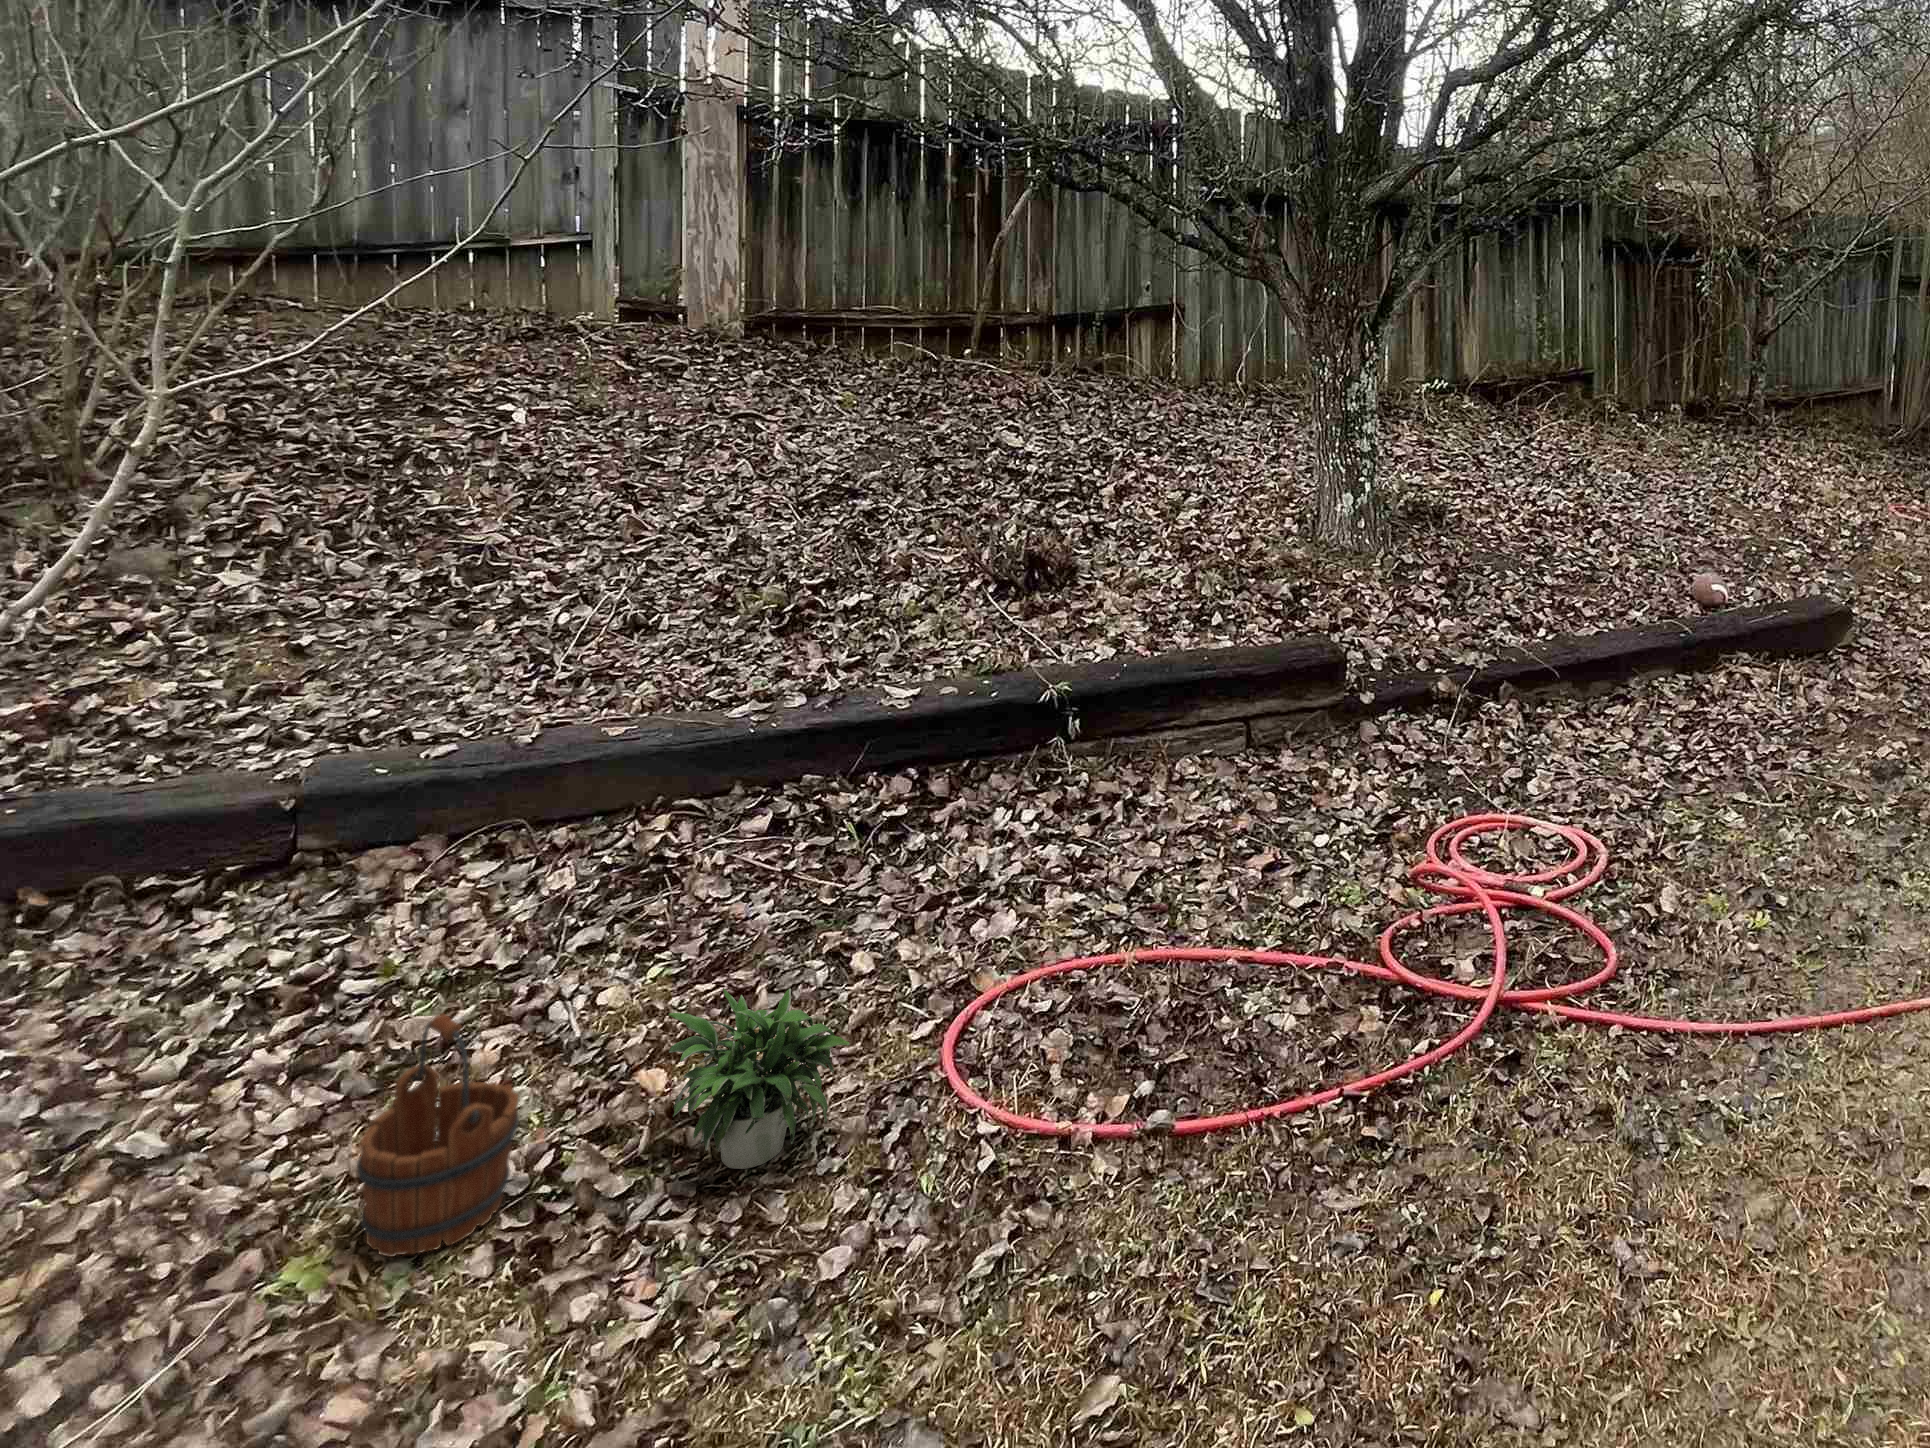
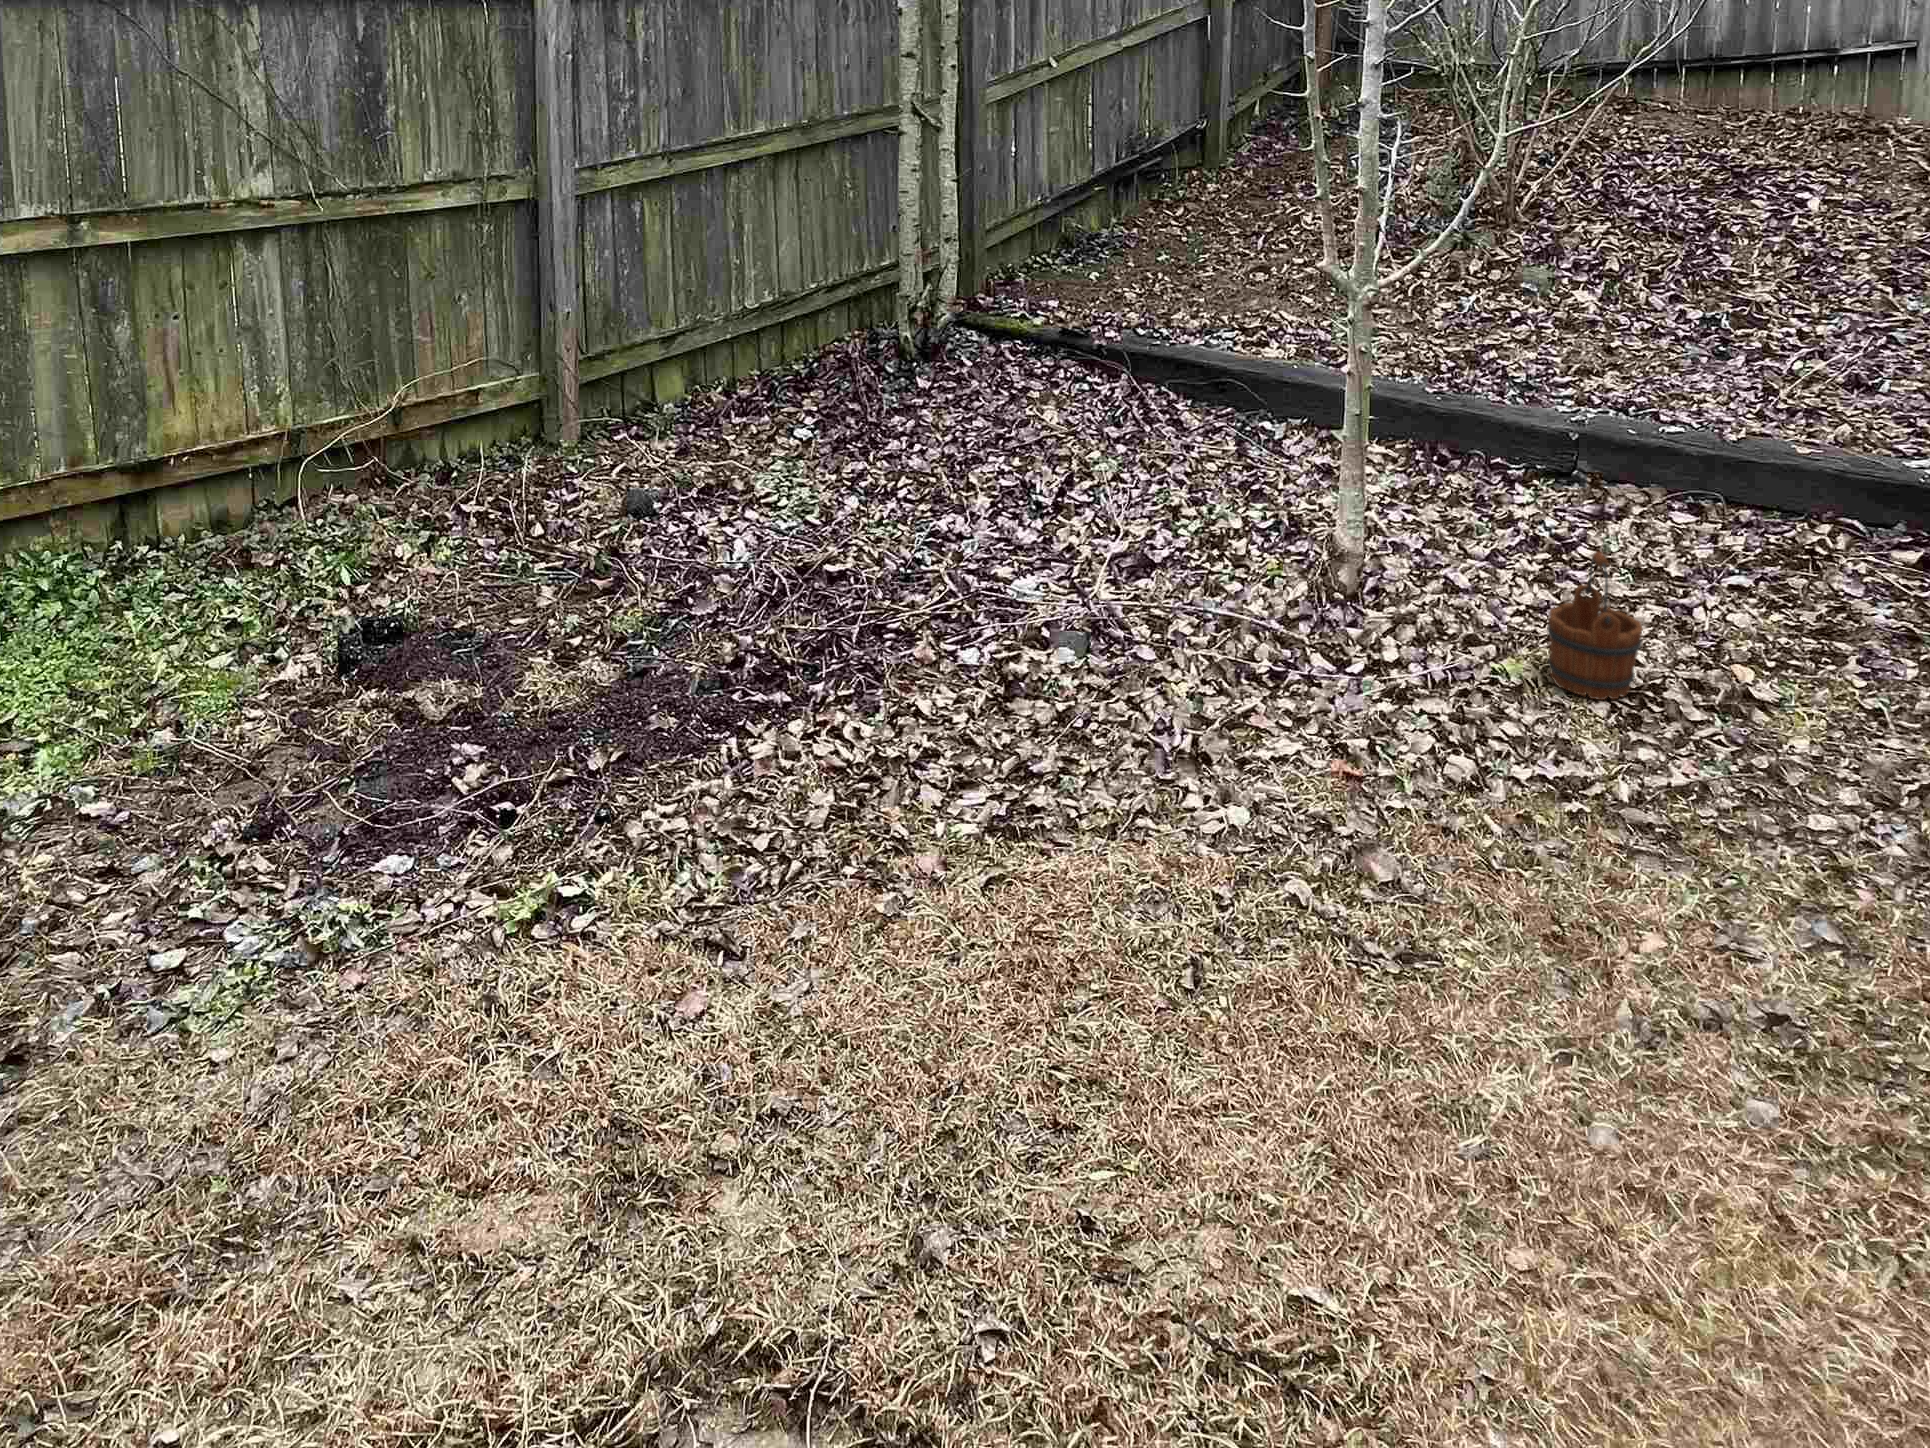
potted plant: present [647,988,849,1169] -> none [1738,618,1889,762]

